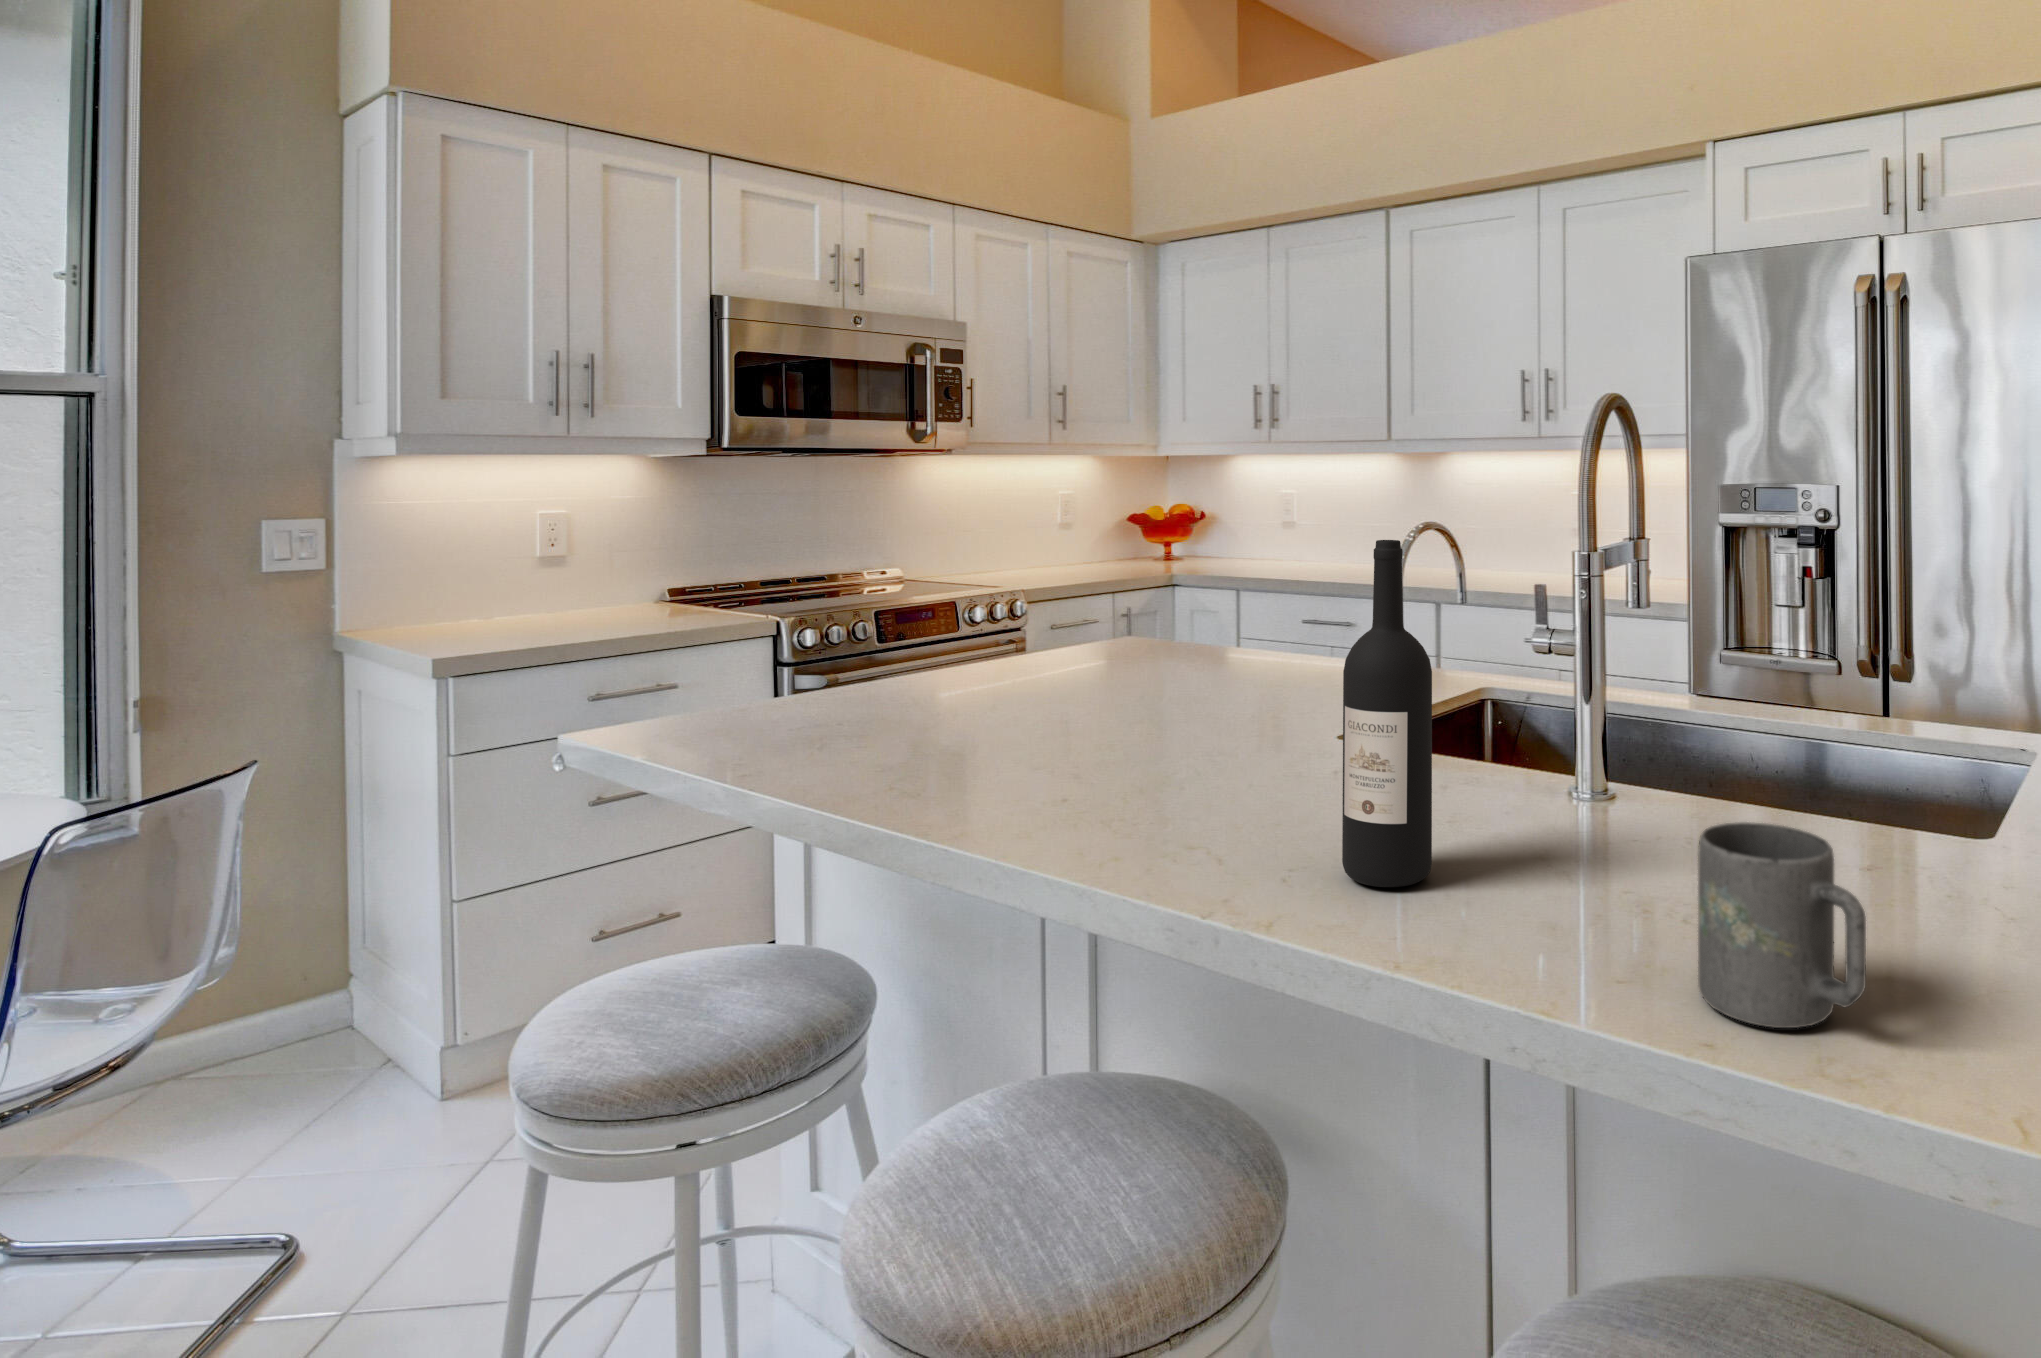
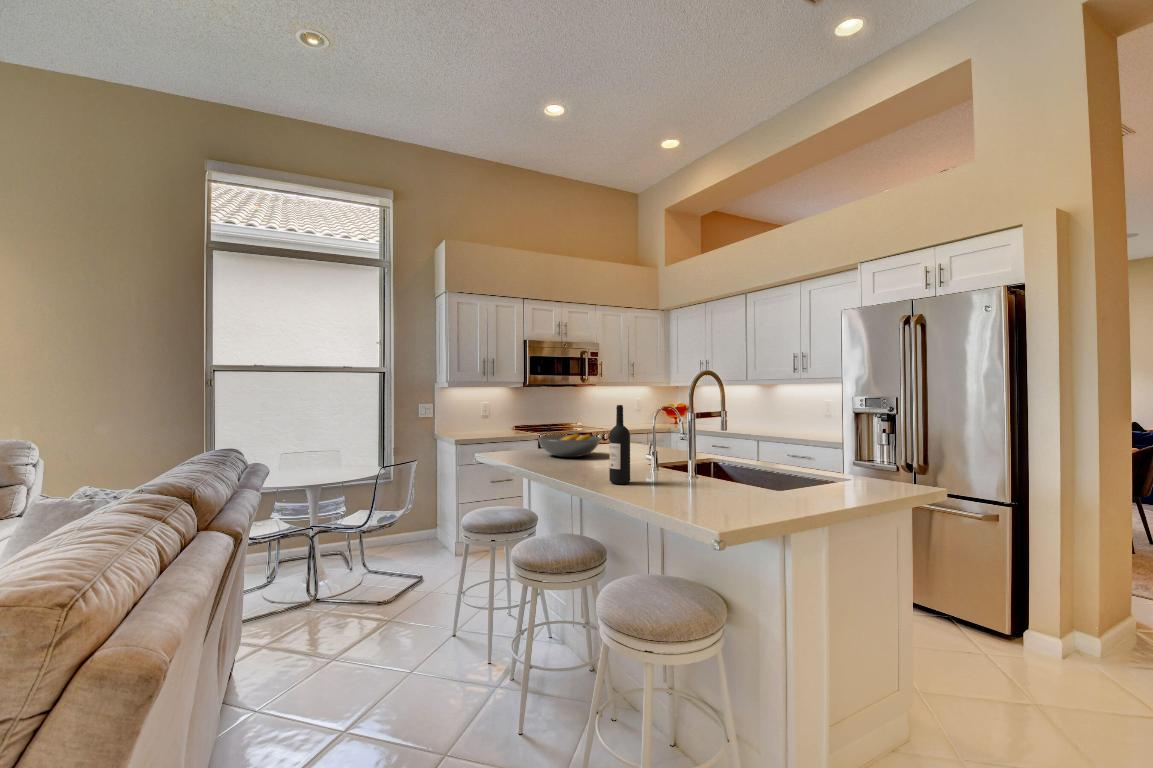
fruit bowl: none [867,632,1122,727] -> present [538,434,601,457]
mug: present [1698,822,1866,1028] -> none [652,465,680,504]

